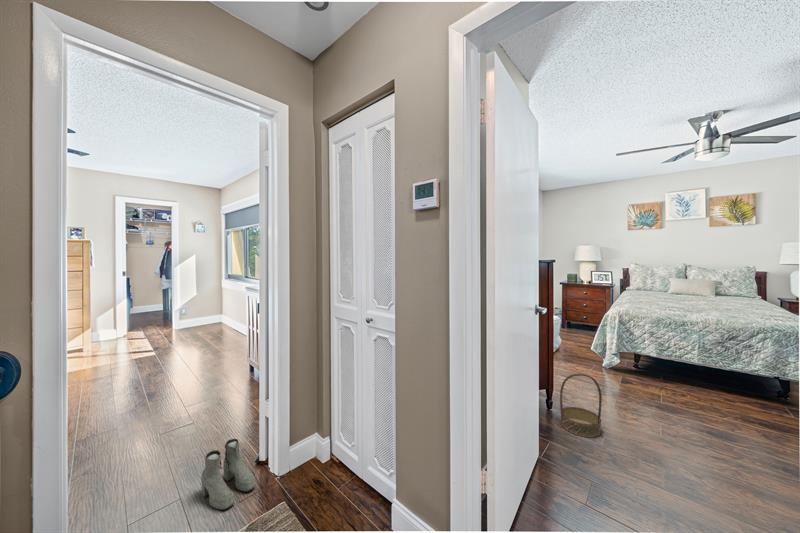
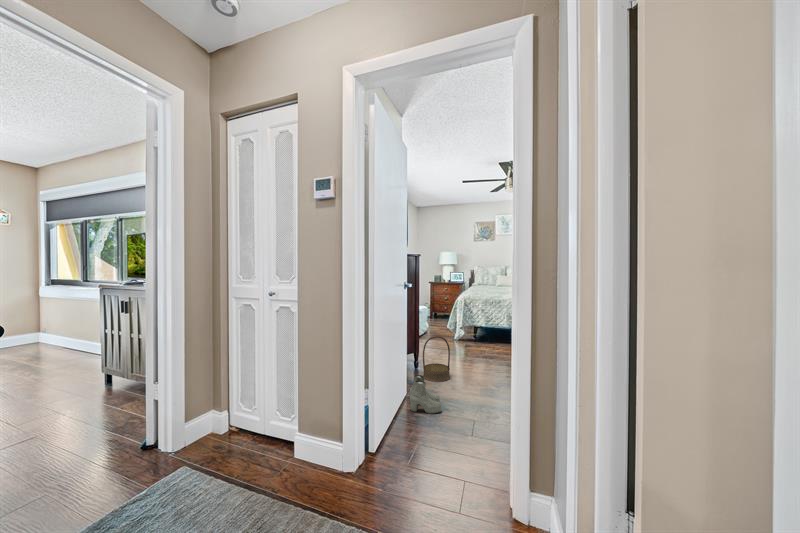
boots: present [201,439,255,510] -> present [410,375,441,414]

